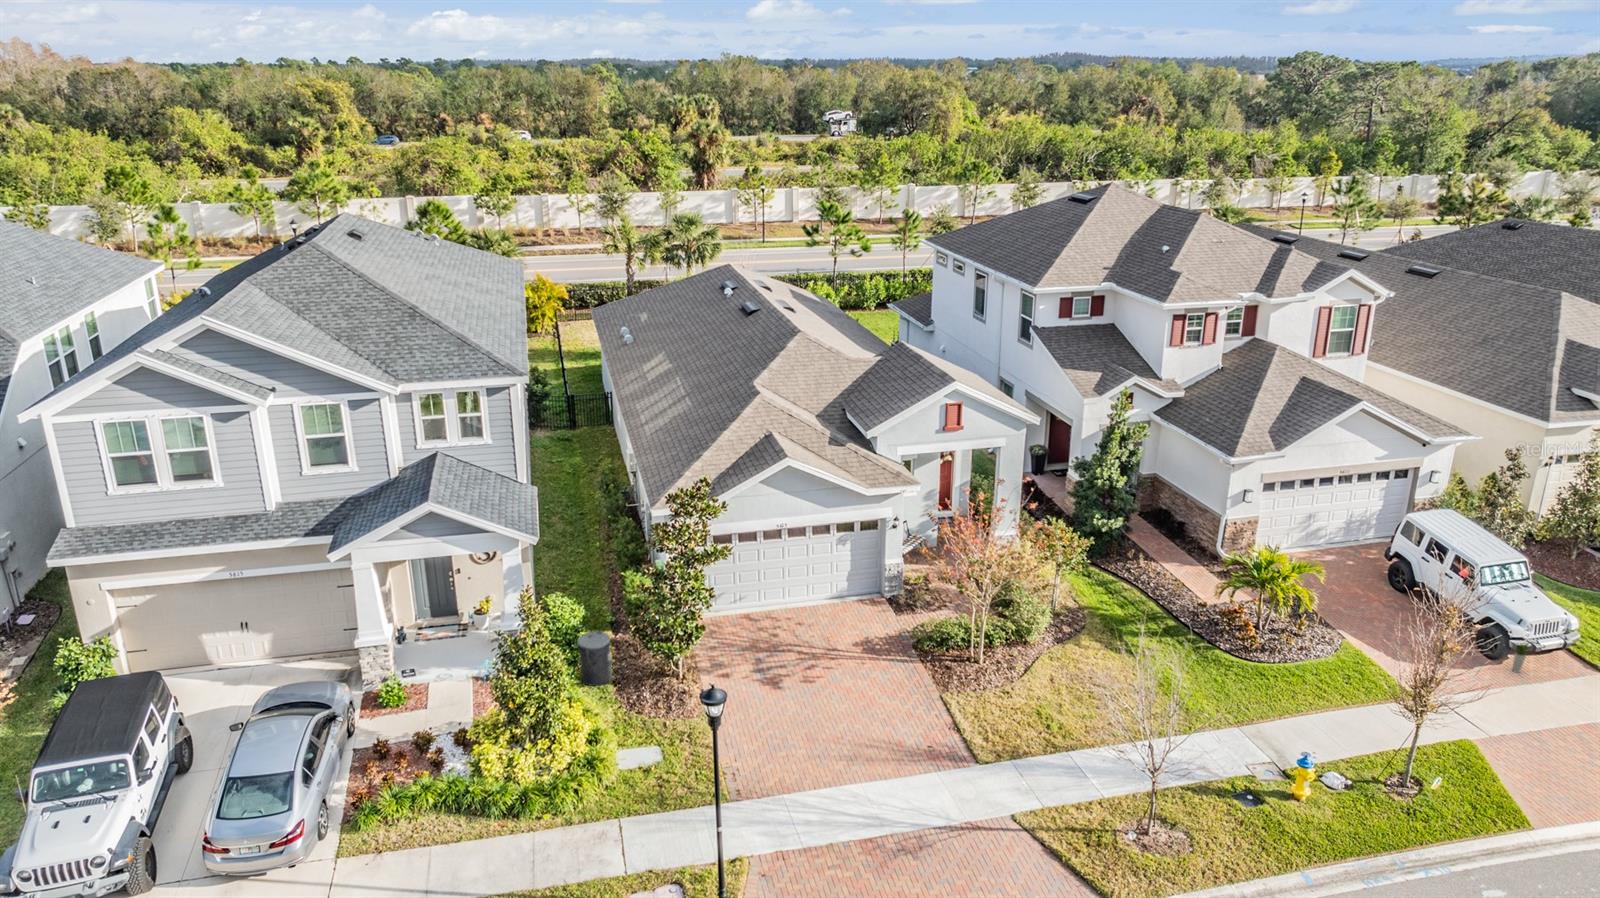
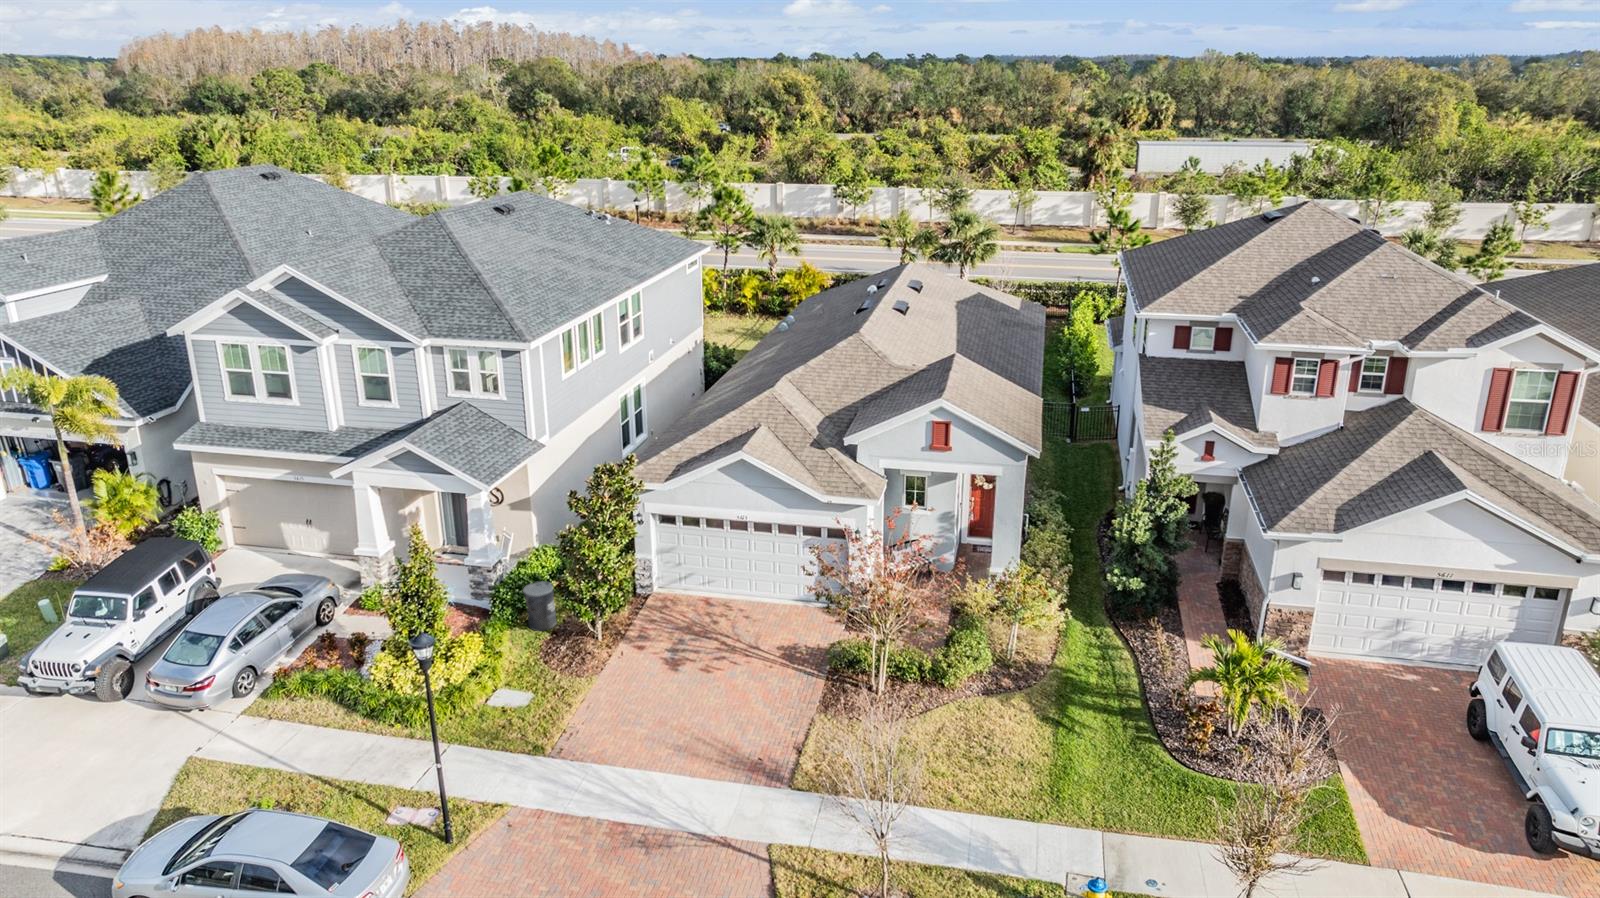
planter: present [1512,643,1531,673] -> none [1529,823,1557,865]

